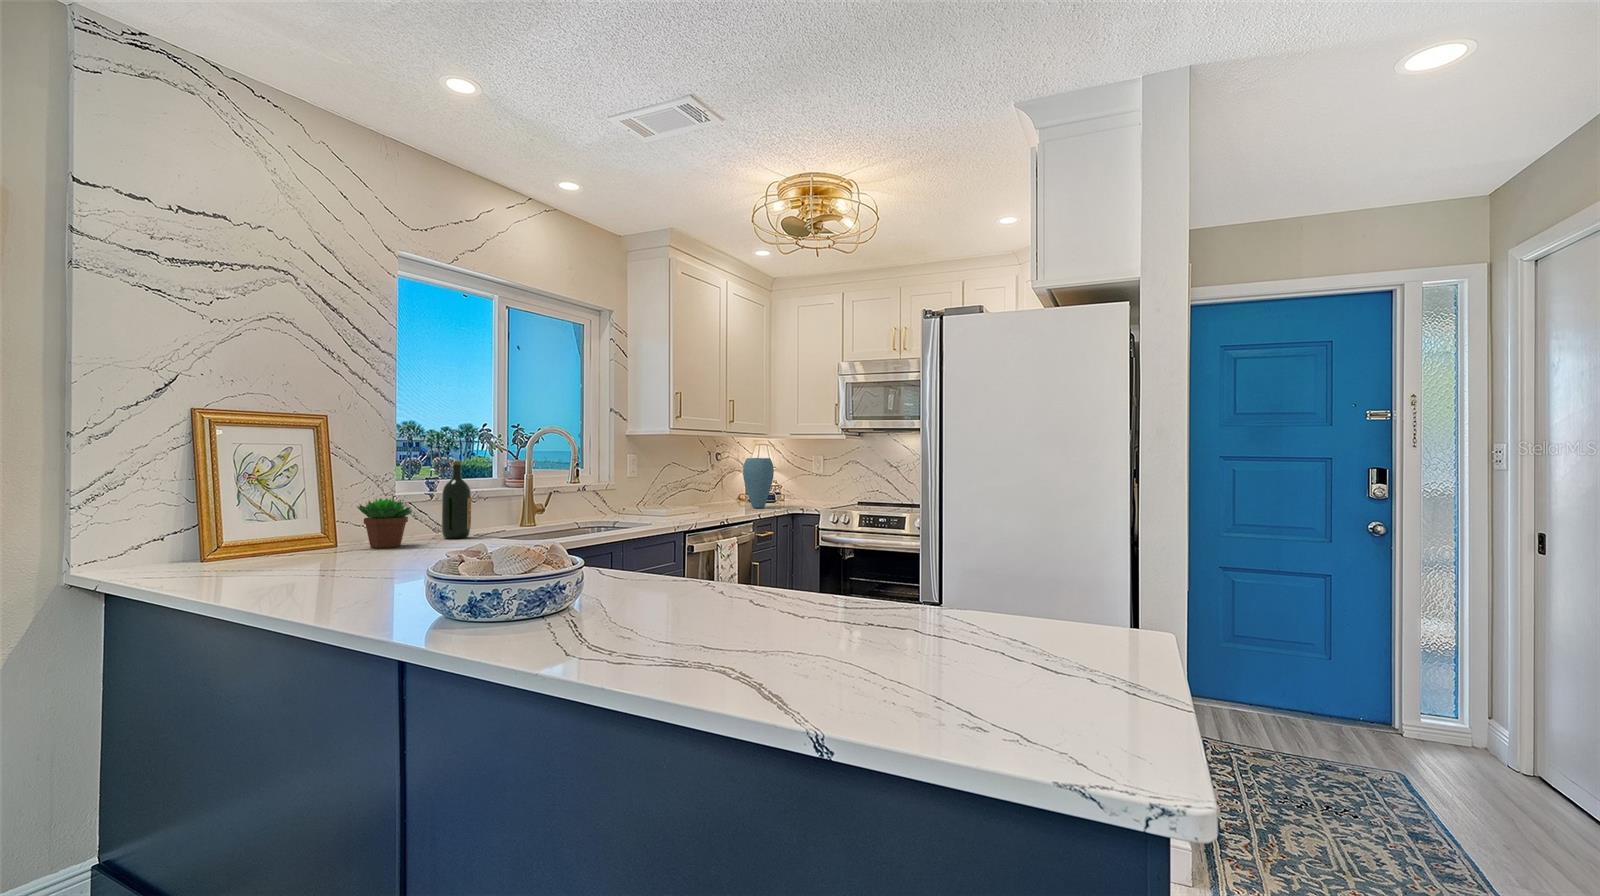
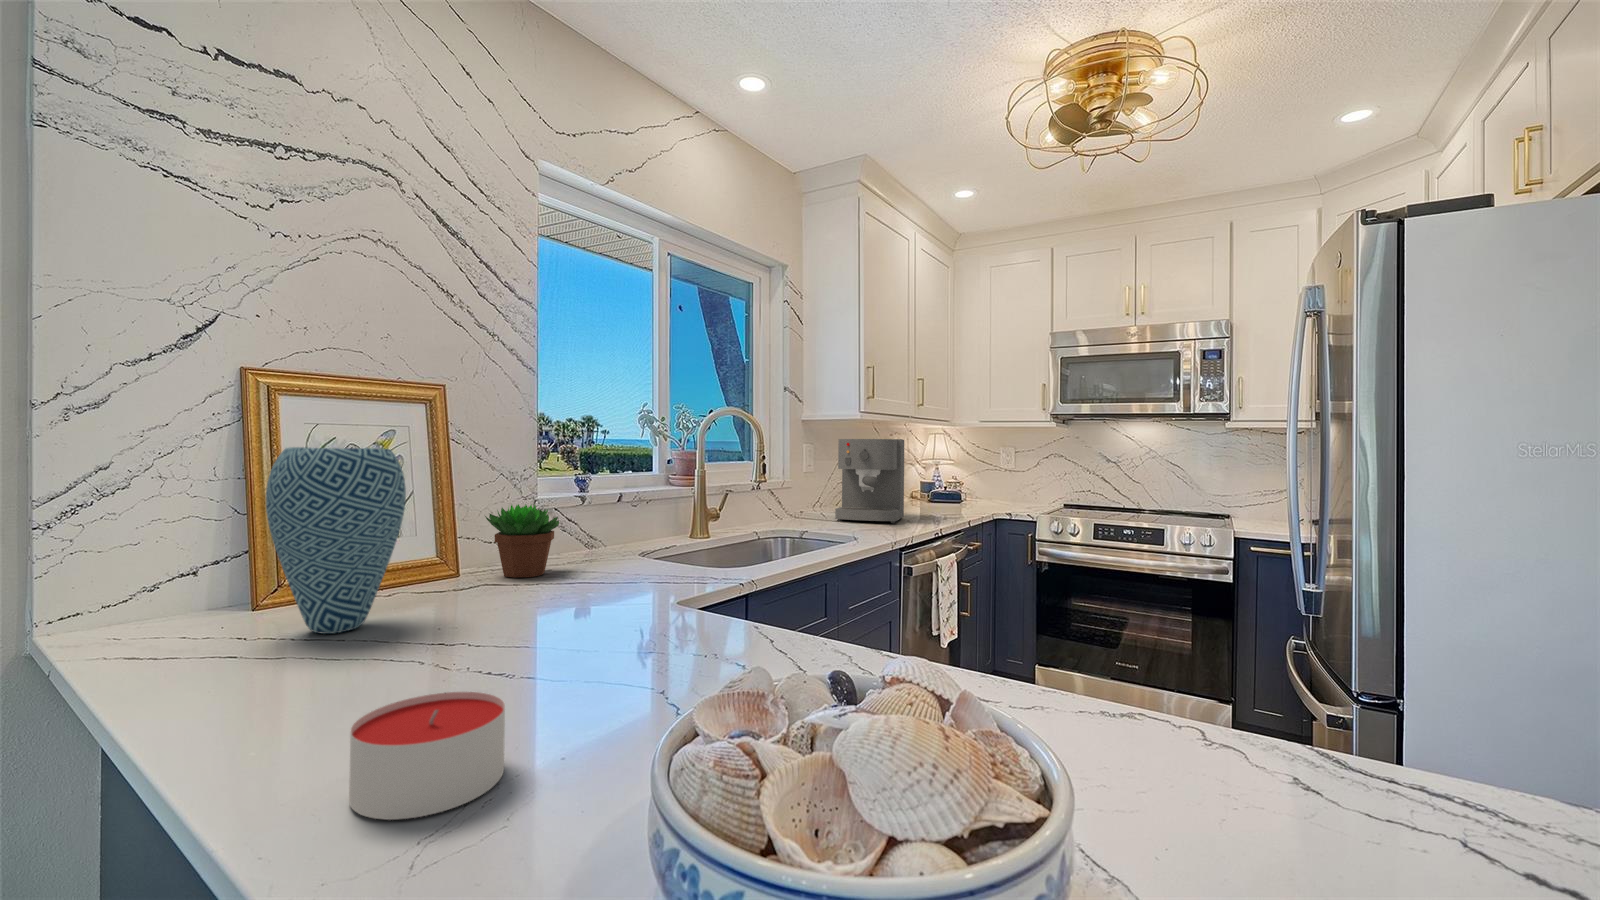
coffee maker: none [650,450,710,516] -> present [835,439,904,523]
vase: present [743,458,774,508] -> present [266,447,406,634]
wine bottle: present [442,461,471,539] -> none [596,452,634,558]
candle: none [310,565,377,602] -> present [349,692,505,820]

